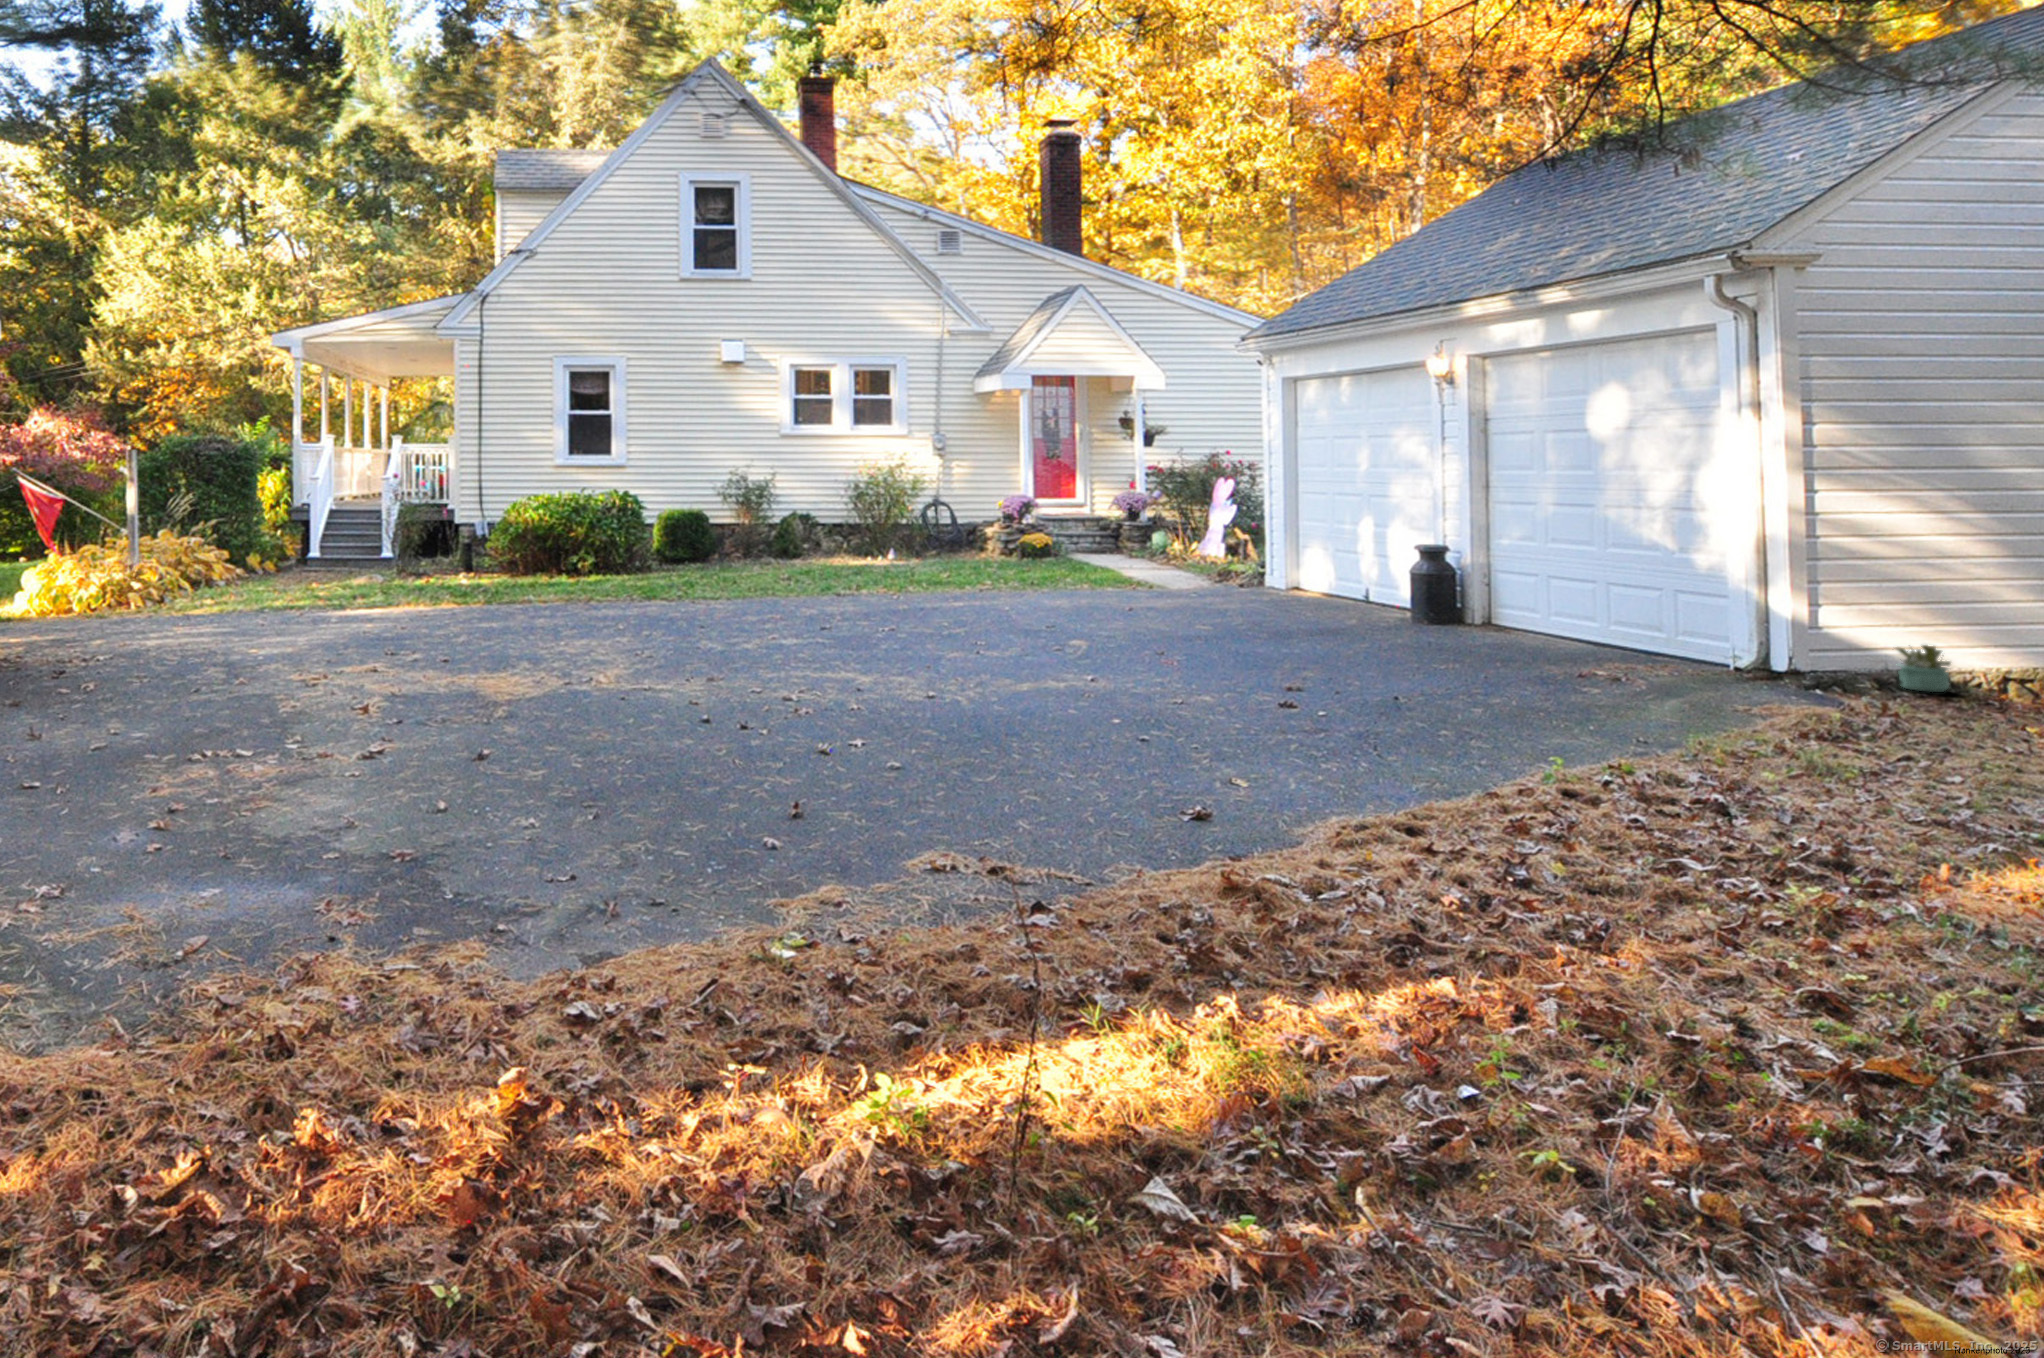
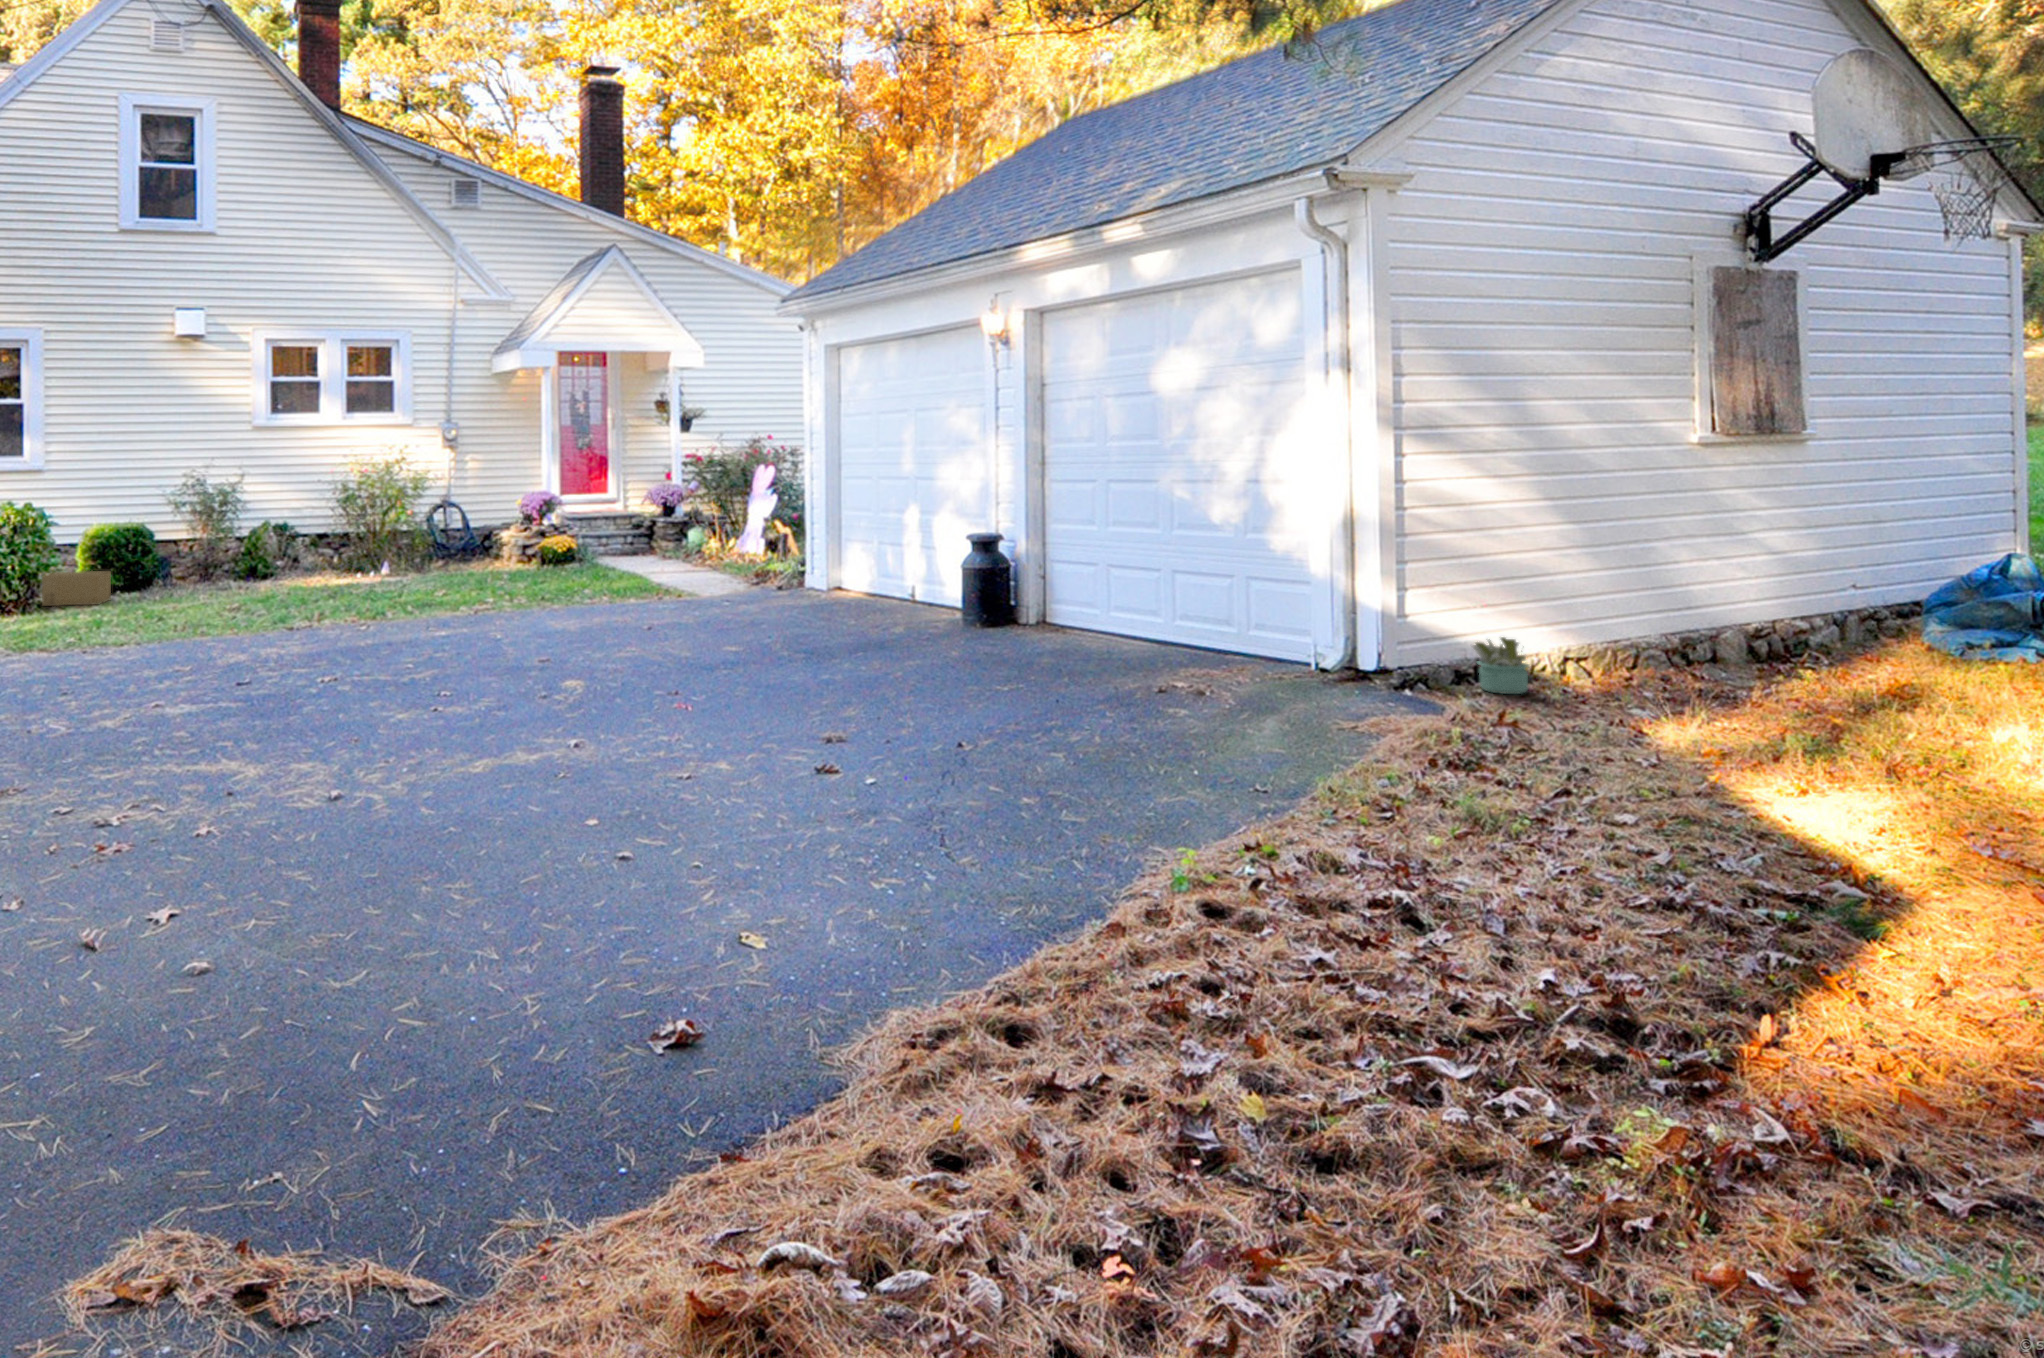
cardboard box: none [650,542,693,567] -> present [42,571,111,606]

